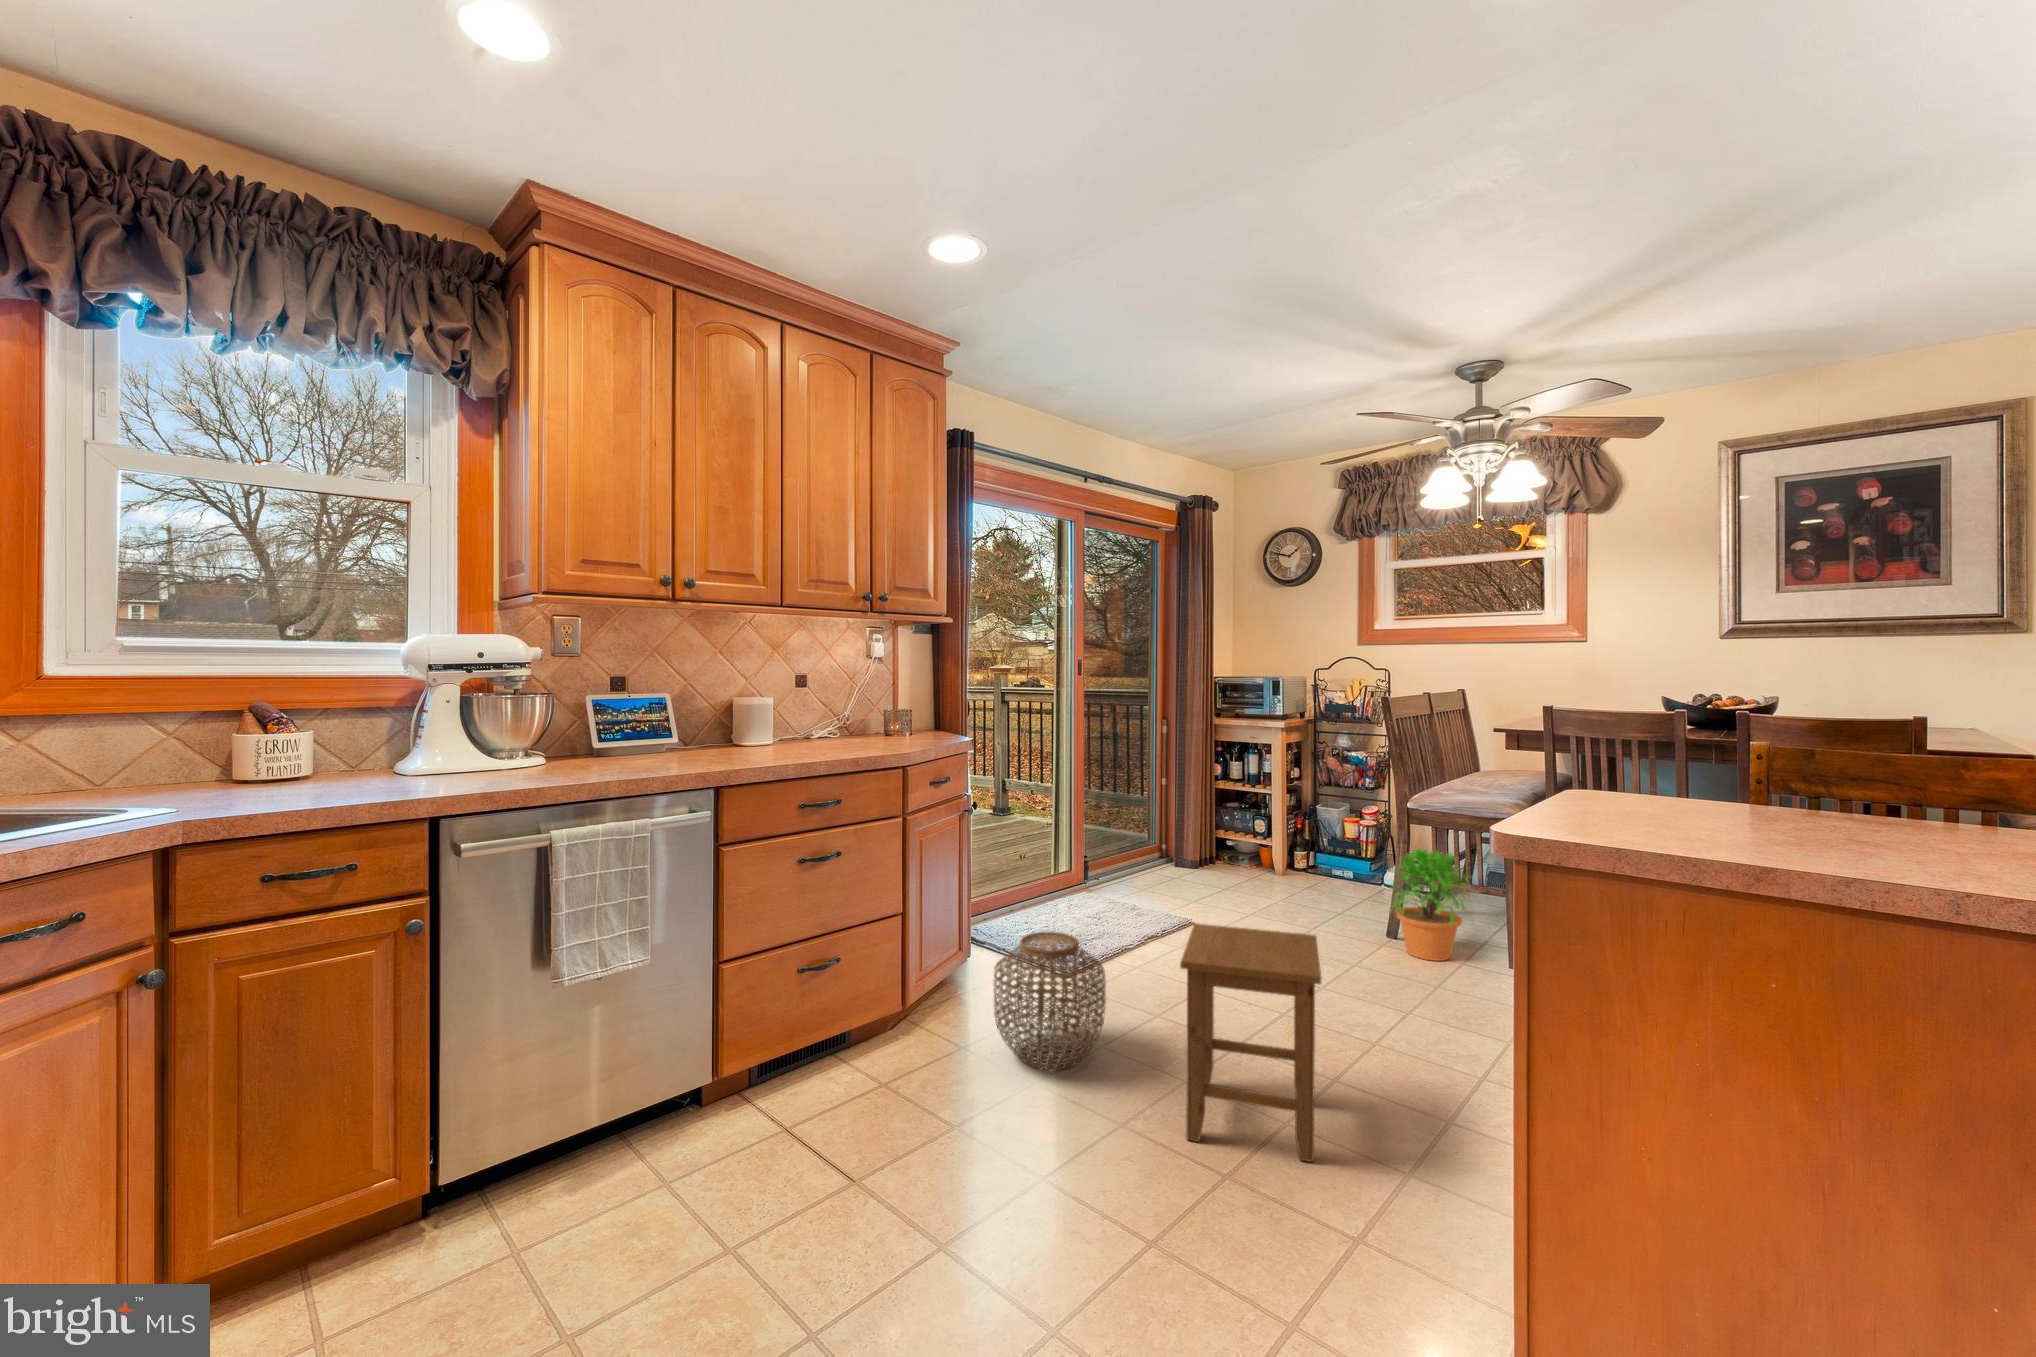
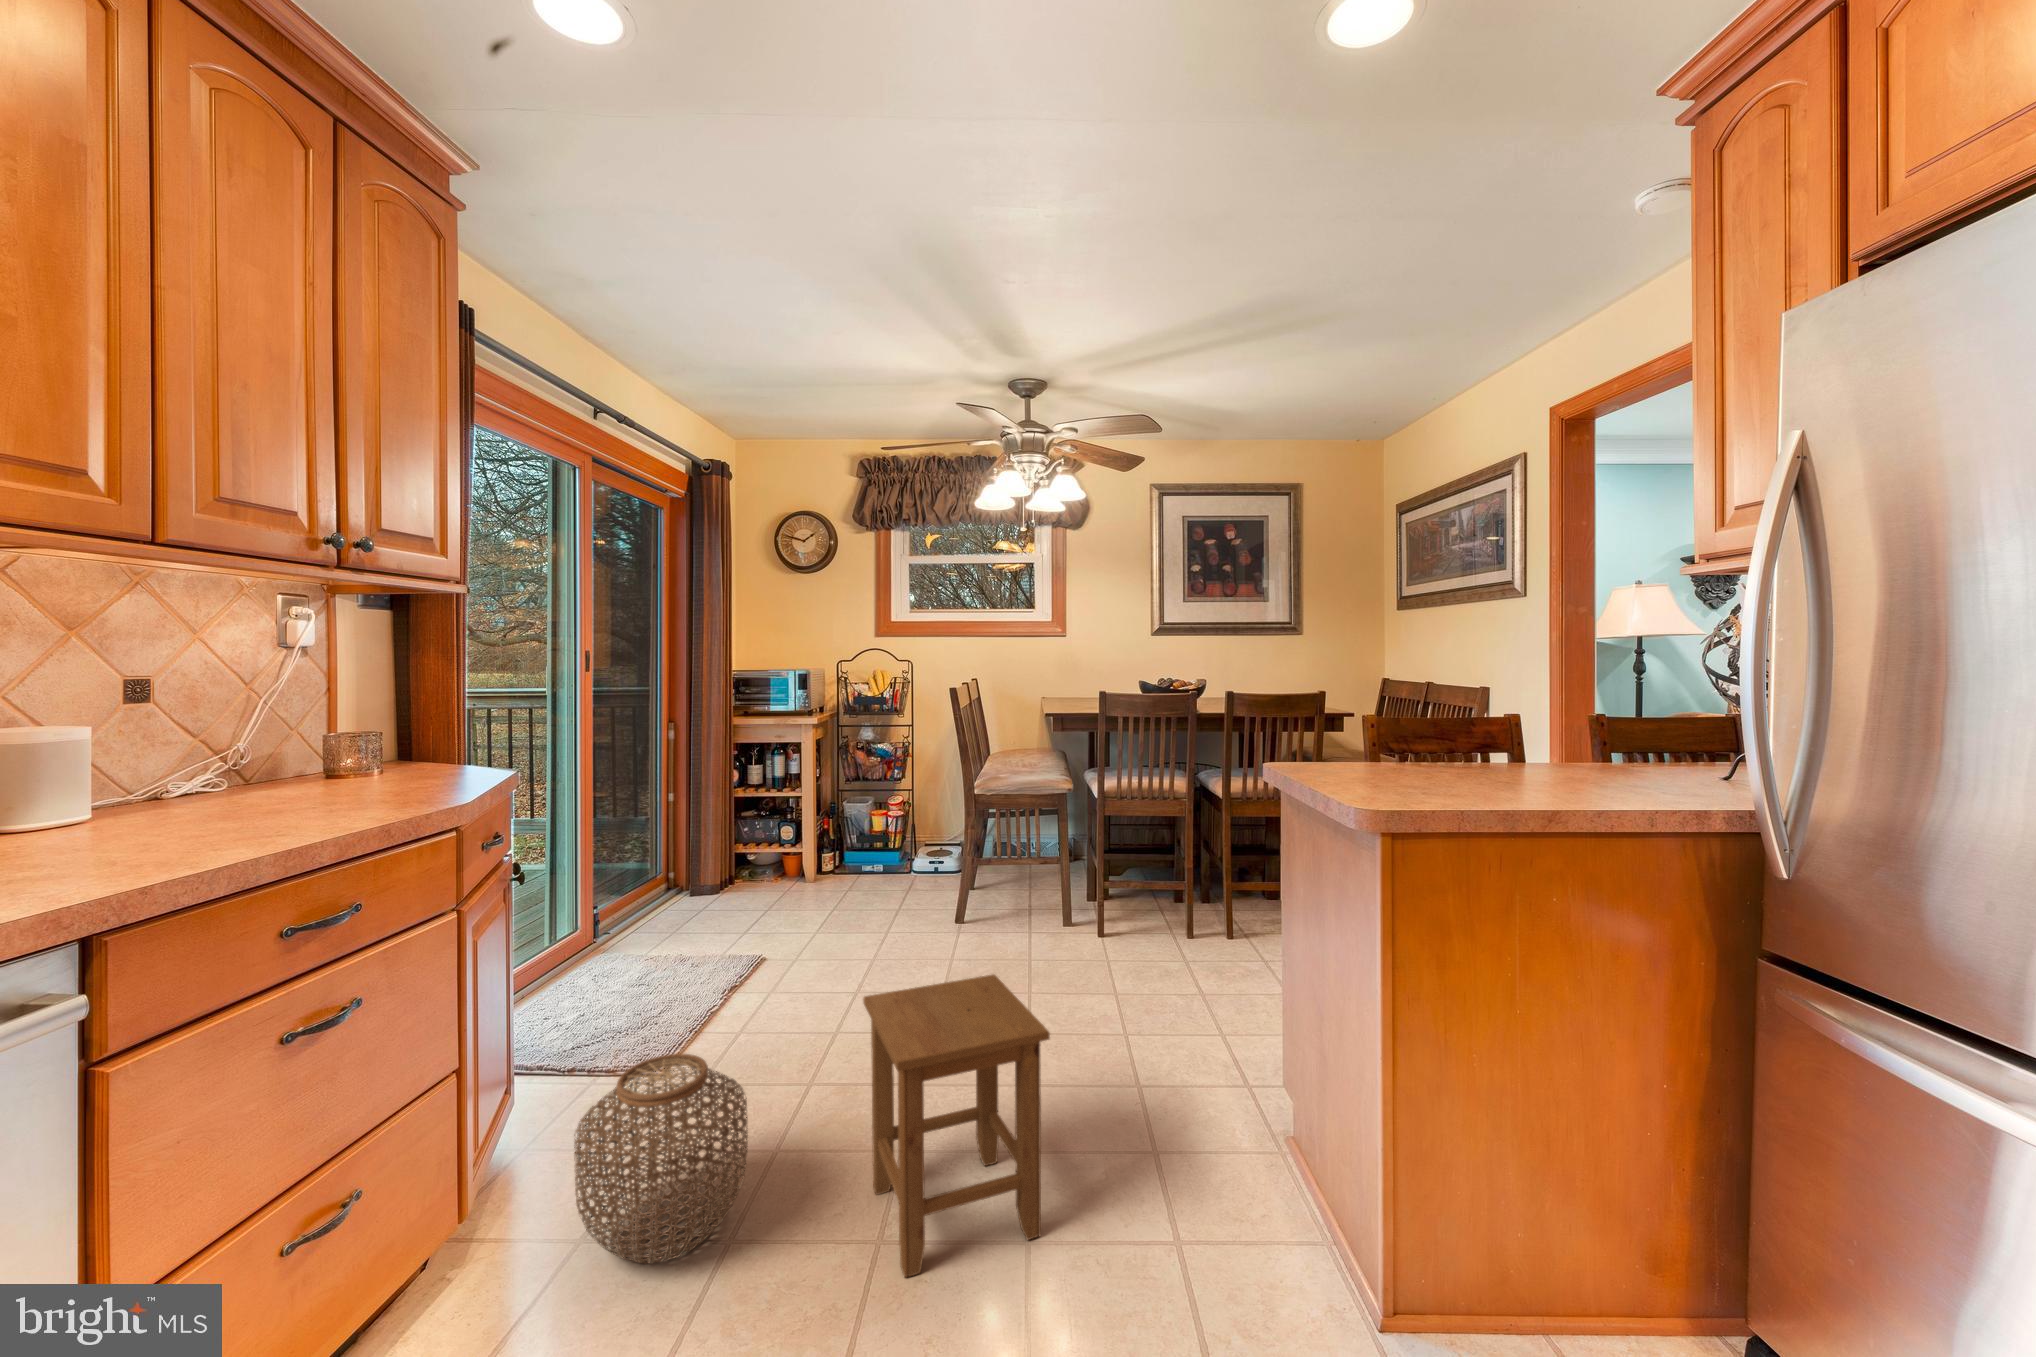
potted plant: present [1388,848,1468,961] -> none [947,837,1030,947]

